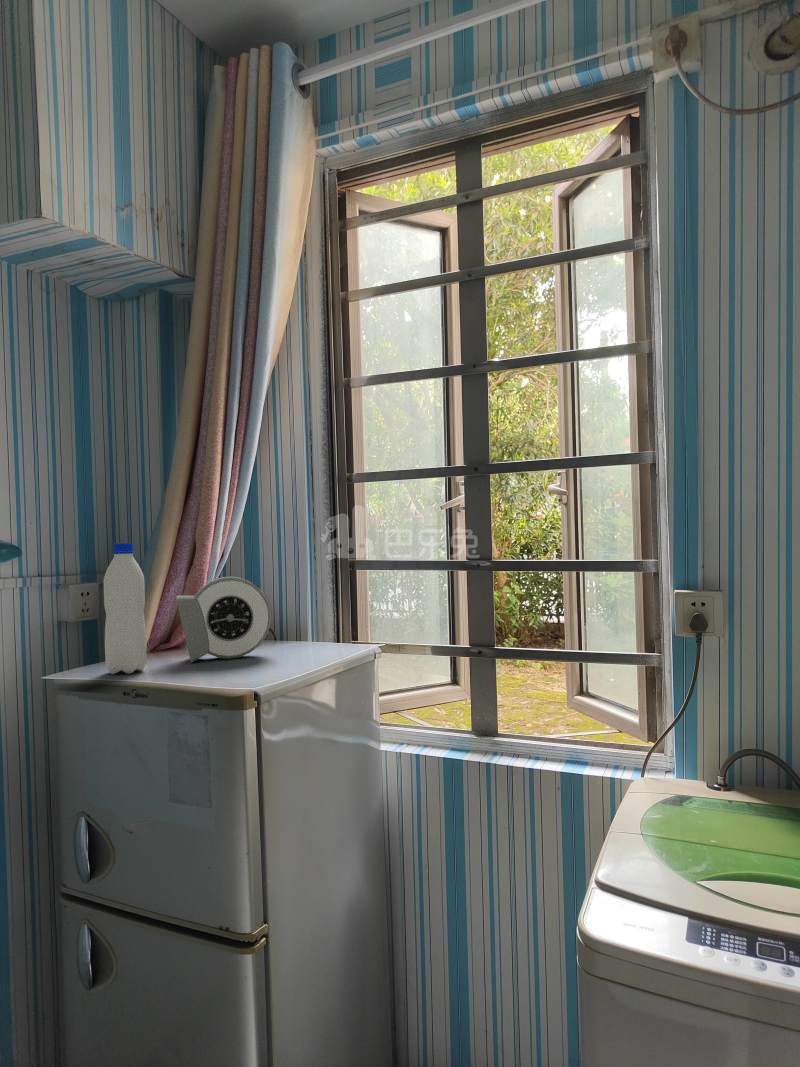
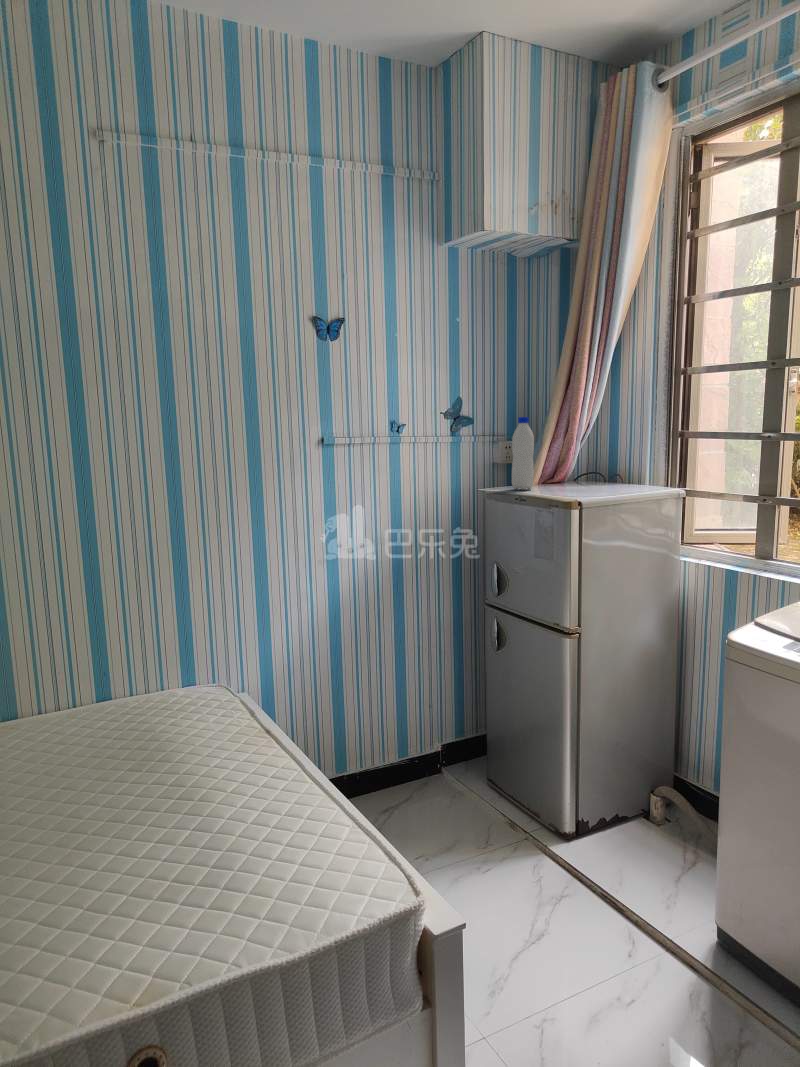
alarm clock: present [176,577,272,663] -> none [552,439,611,489]

